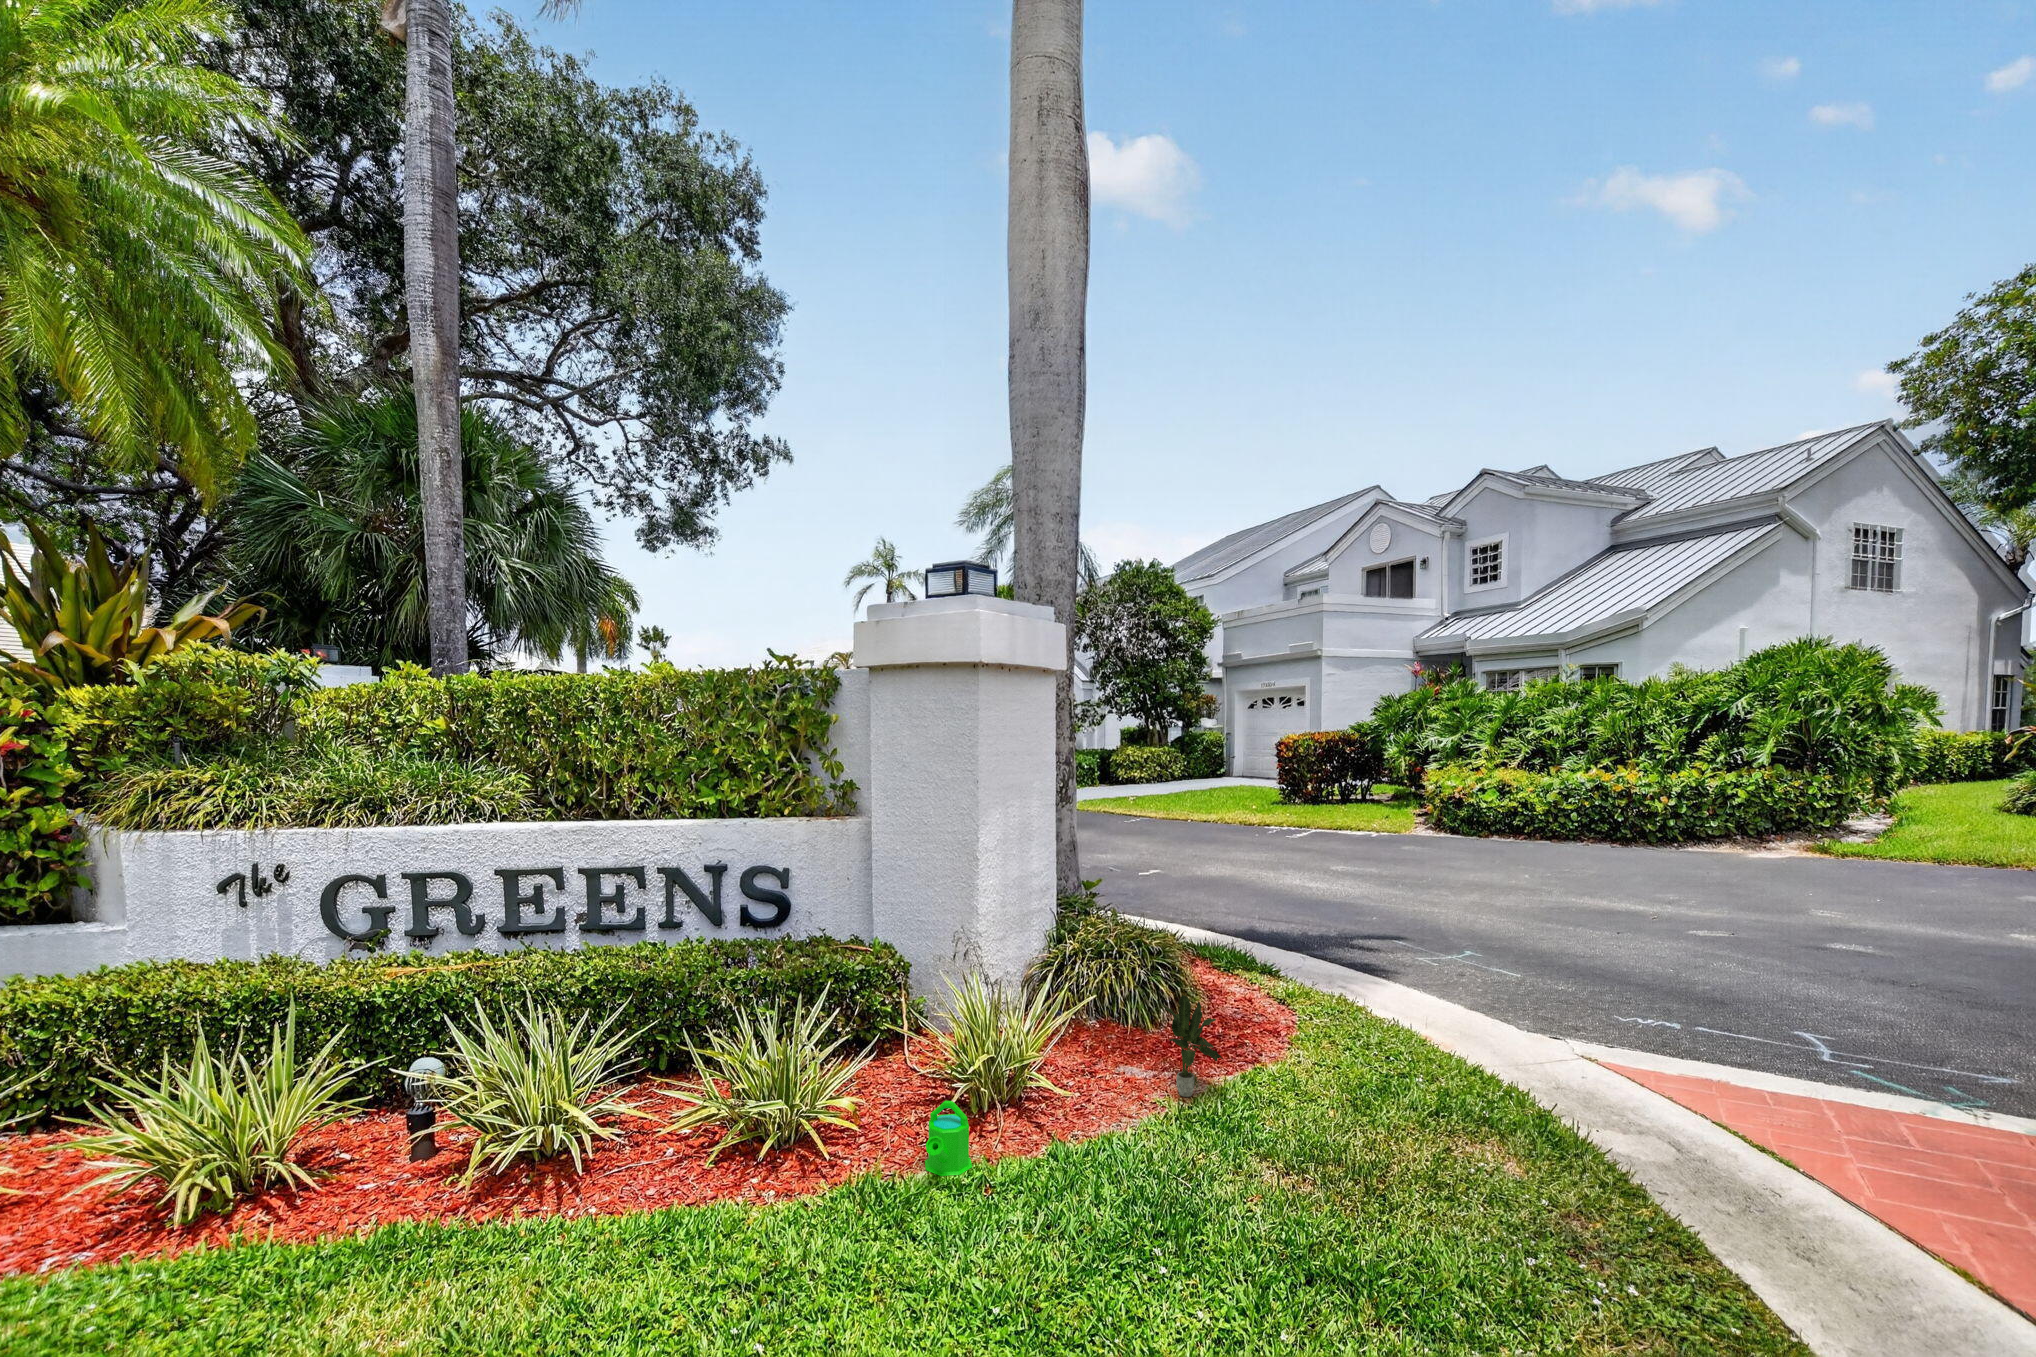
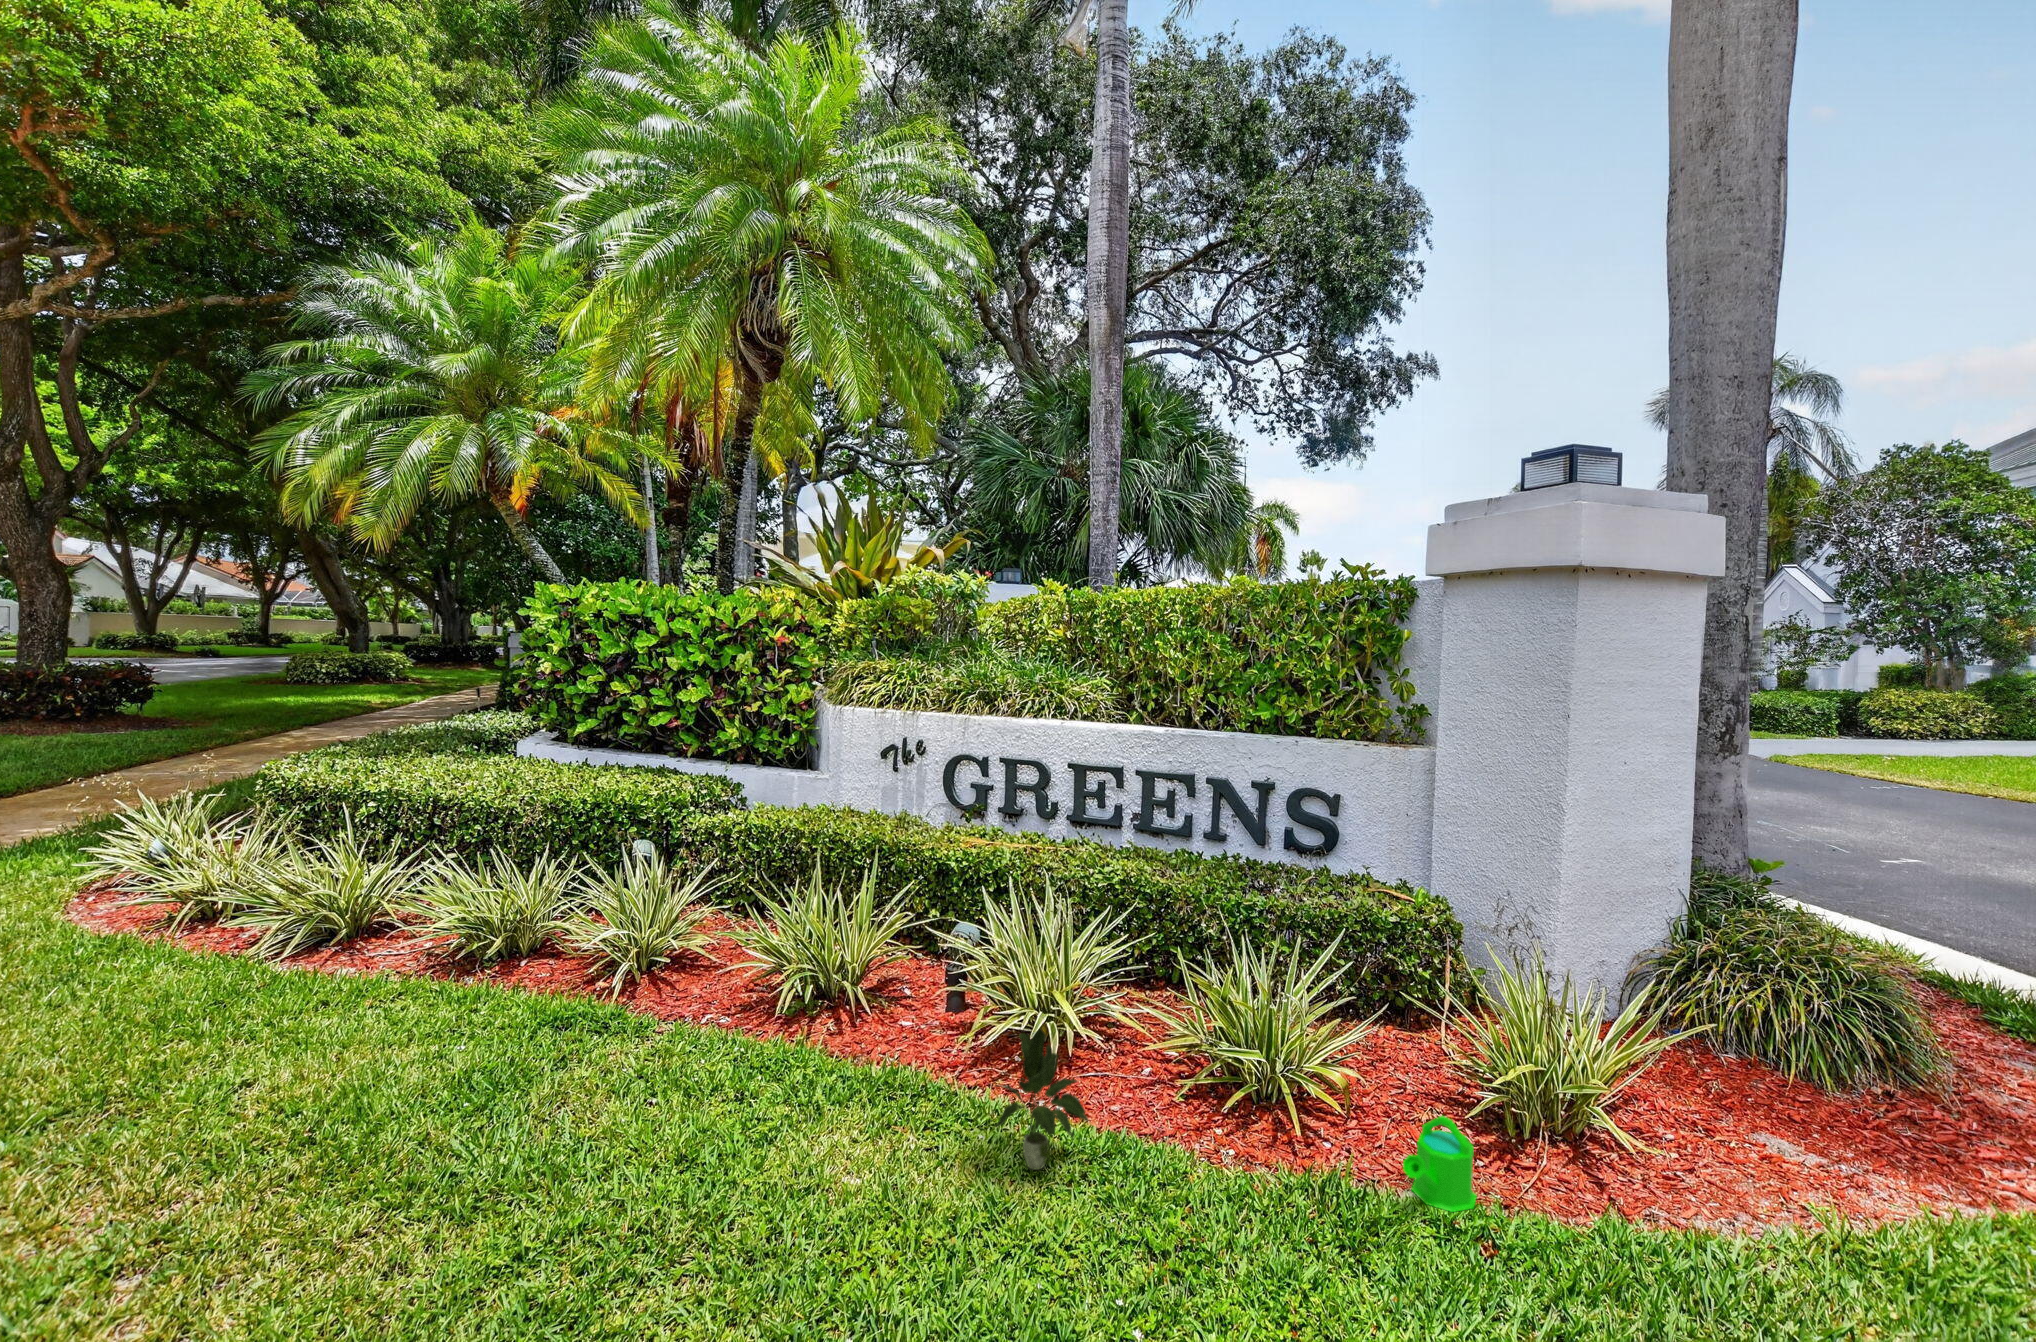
potted plant: present [1161,995,1224,1097] -> present [996,1030,1088,1170]

